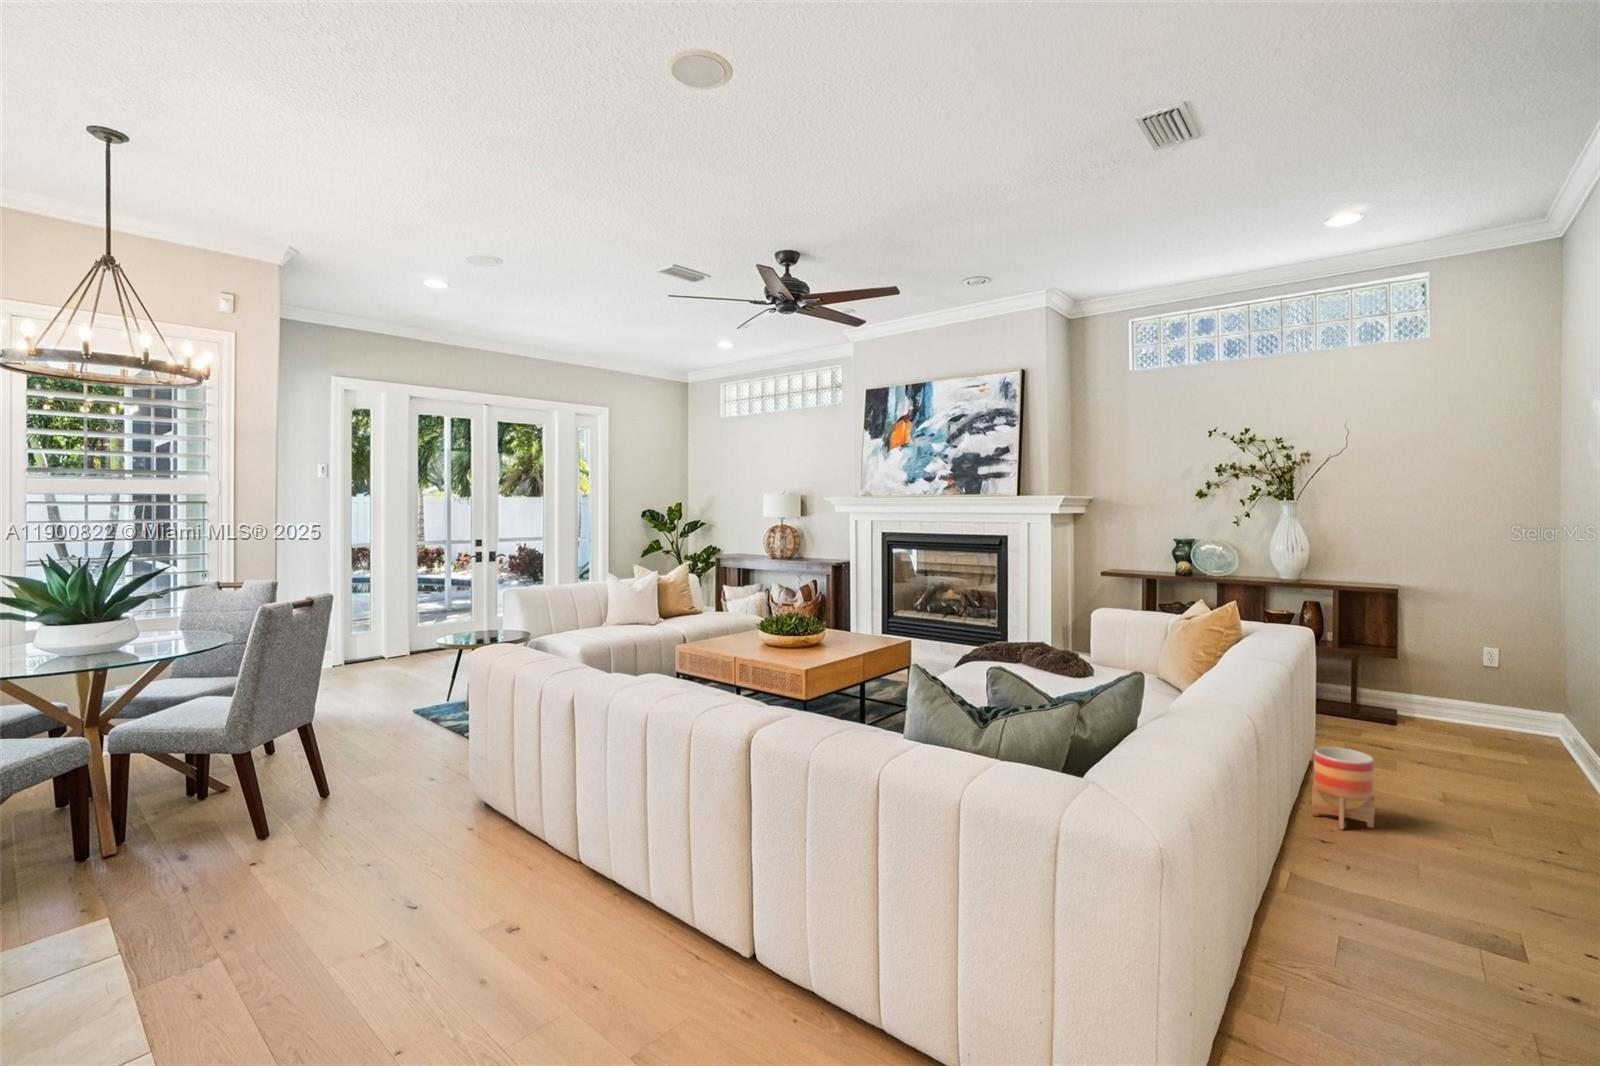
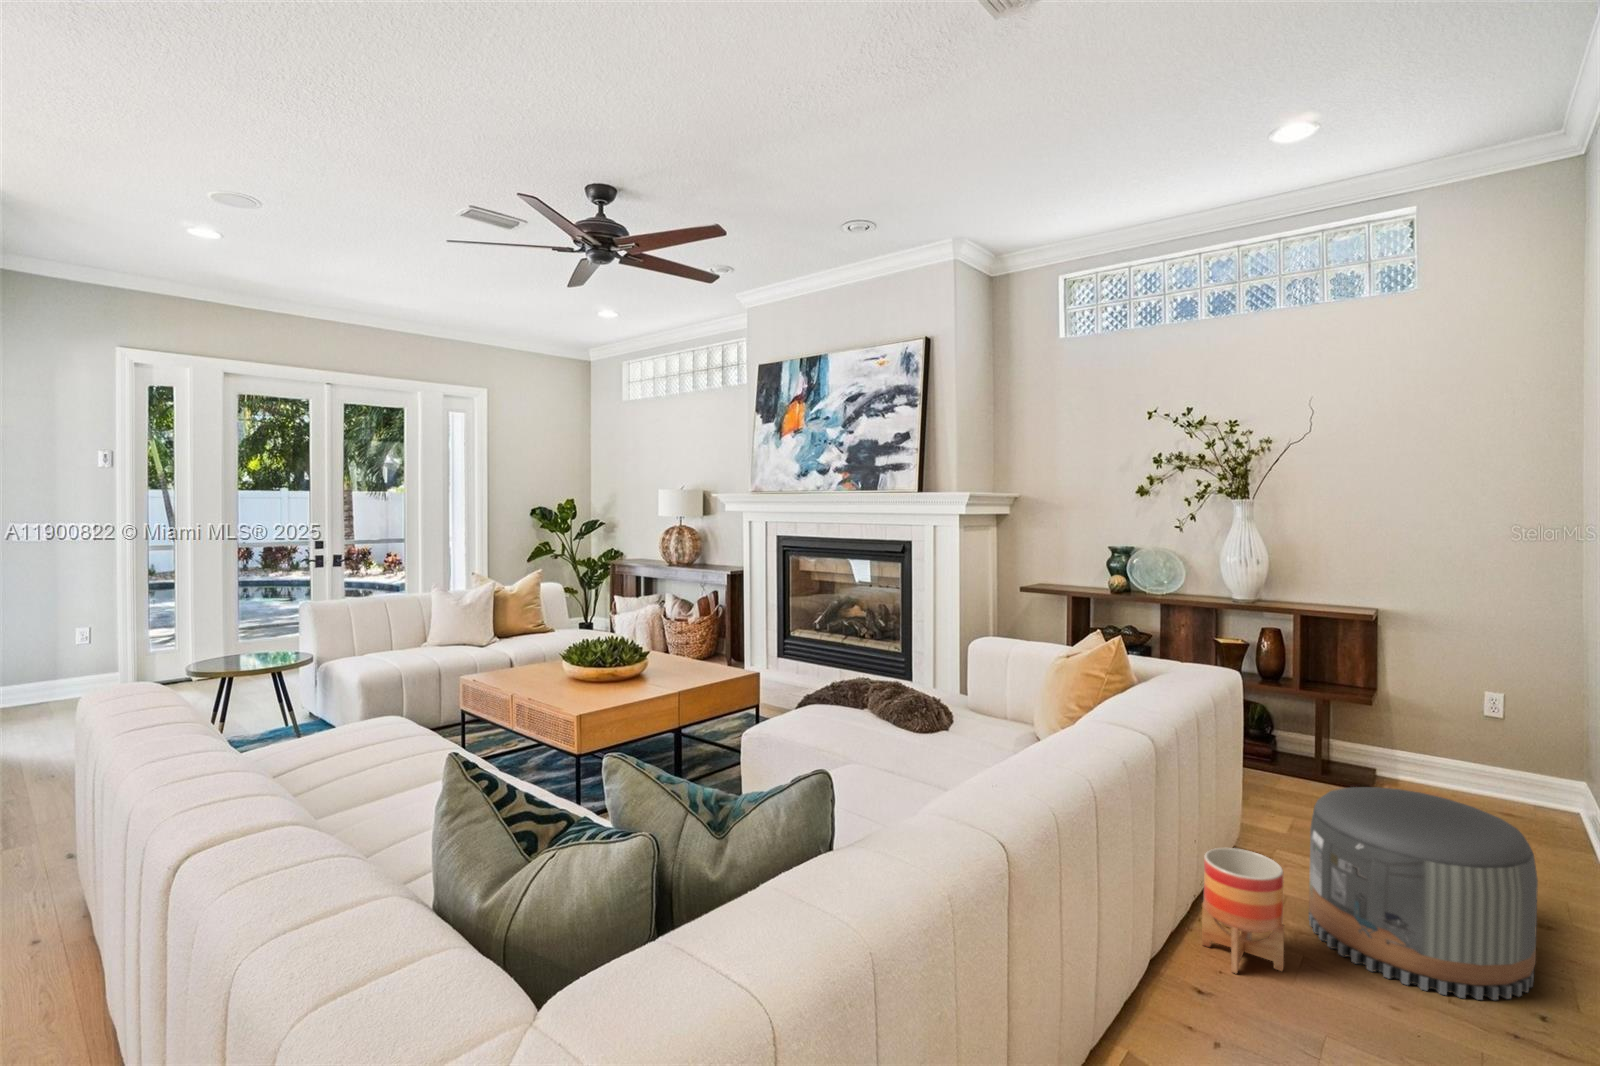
pouf: none [1380,706,1549,841] -> present [1309,787,1538,1000]

